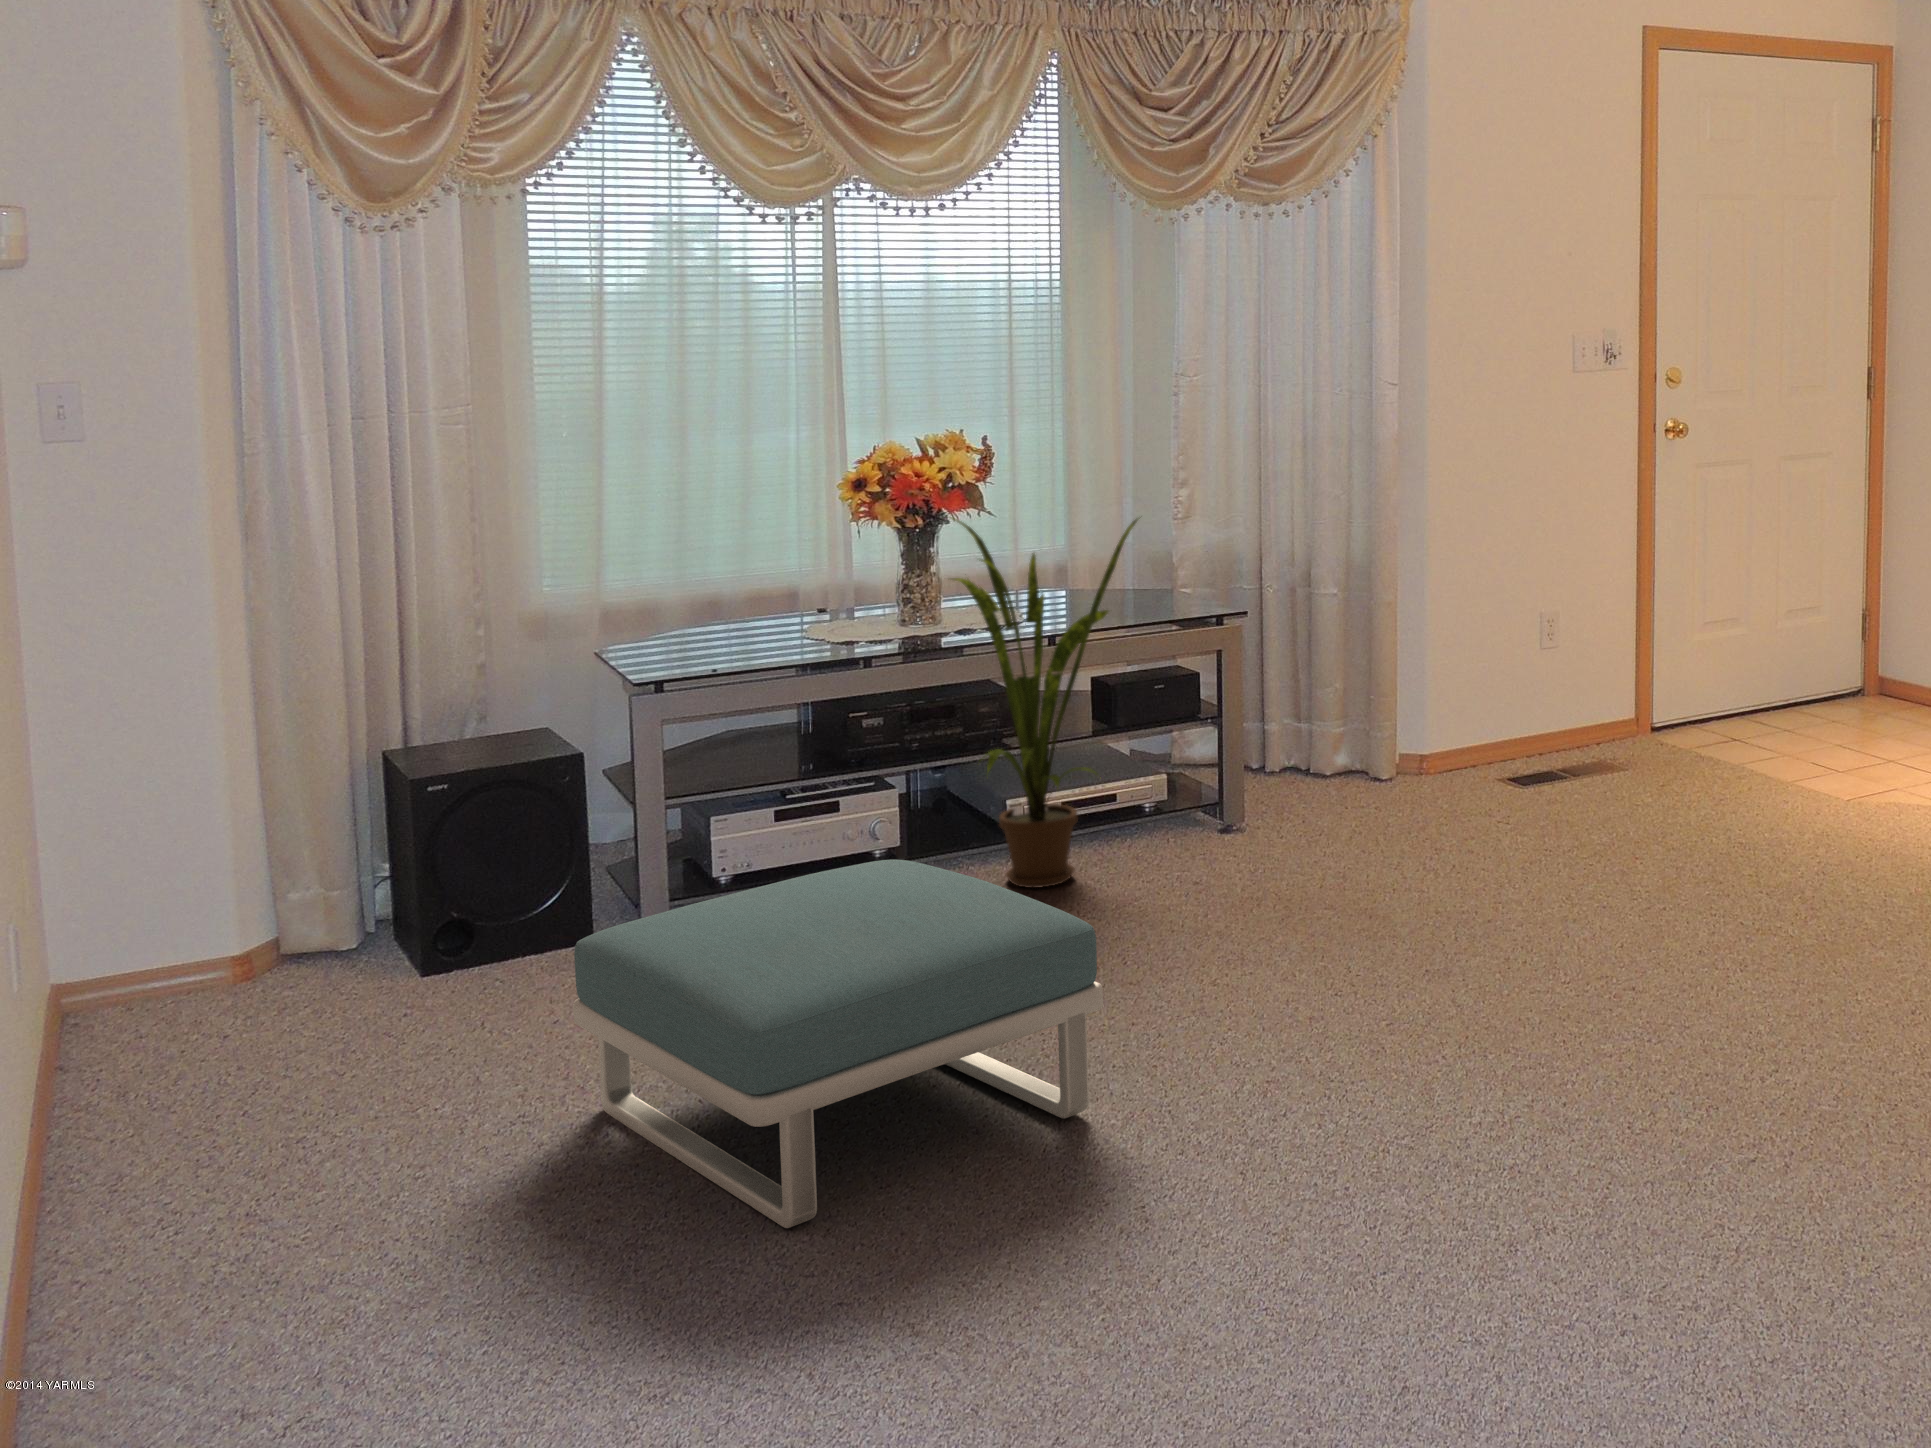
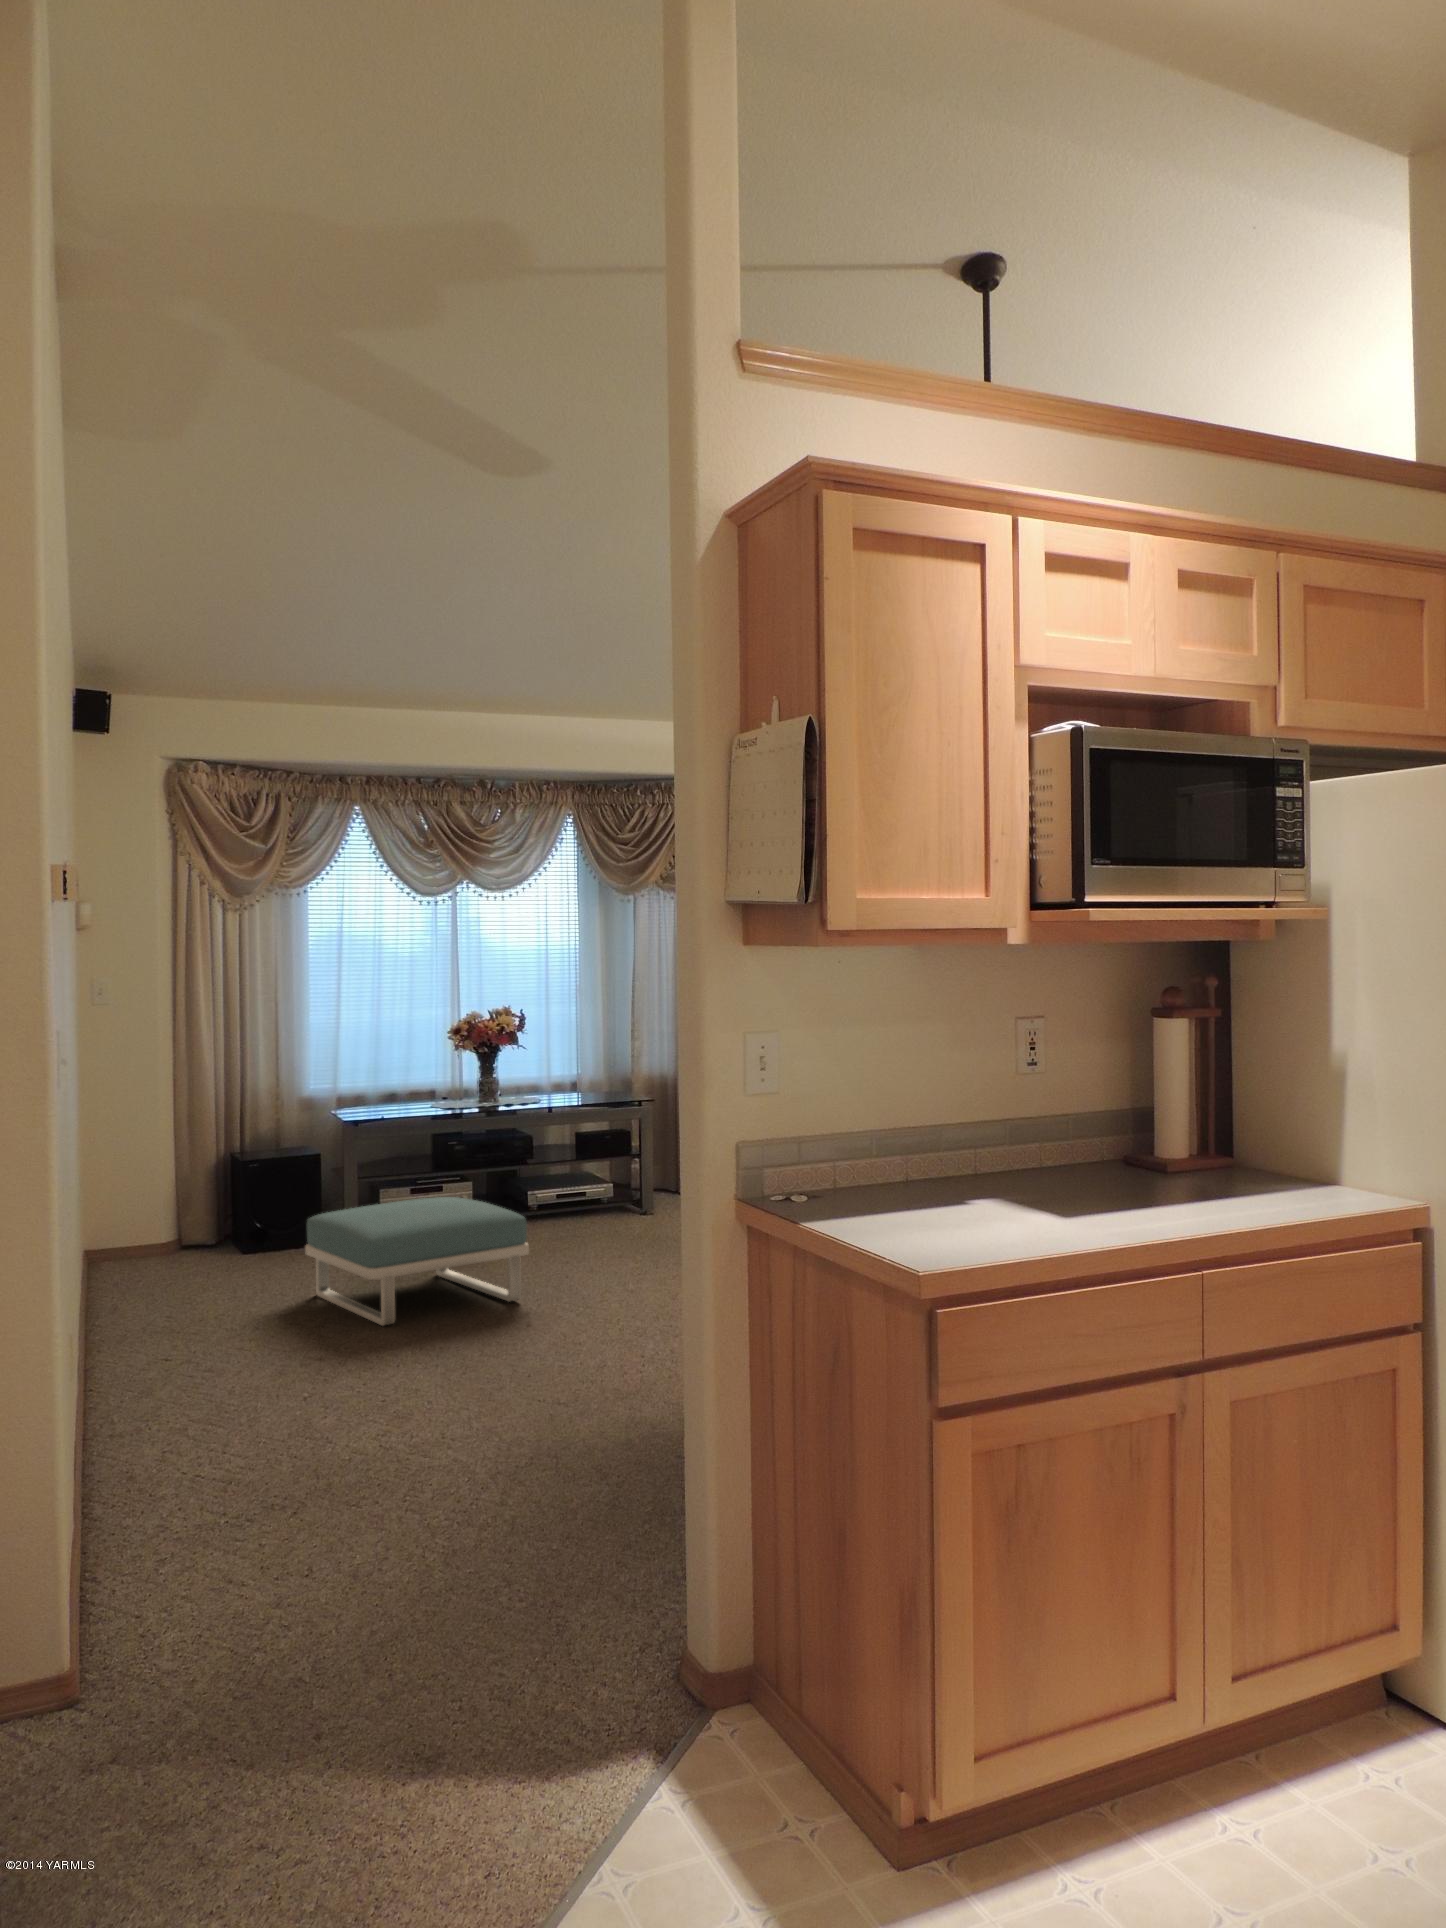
house plant: present [952,518,1140,888] -> none [492,1047,595,1234]

